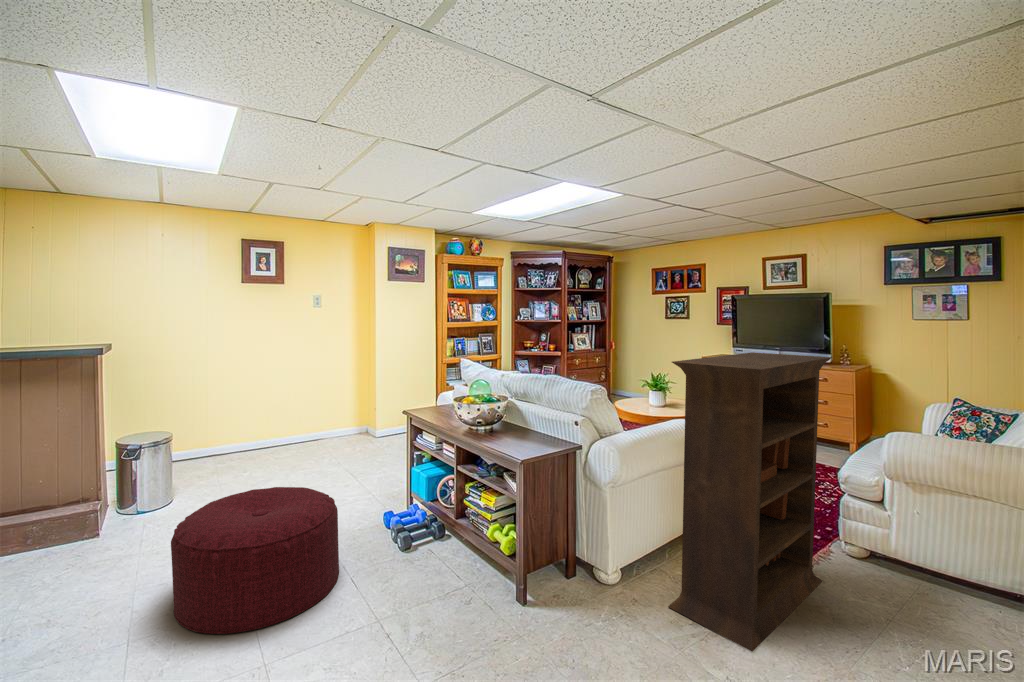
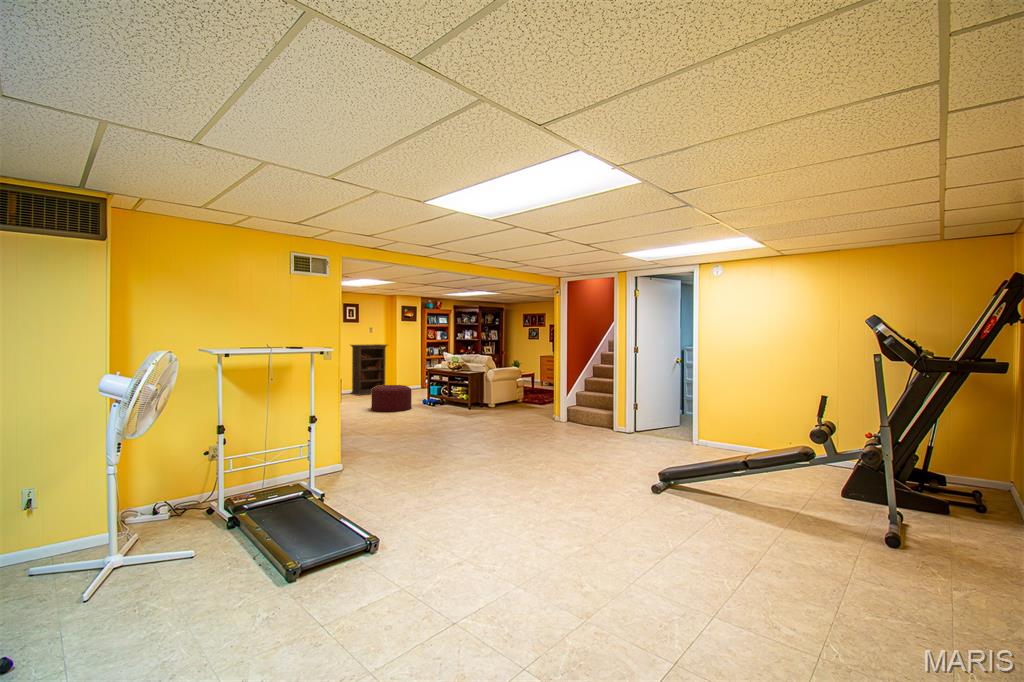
bookcase: present [668,352,832,652] -> present [350,344,387,396]

